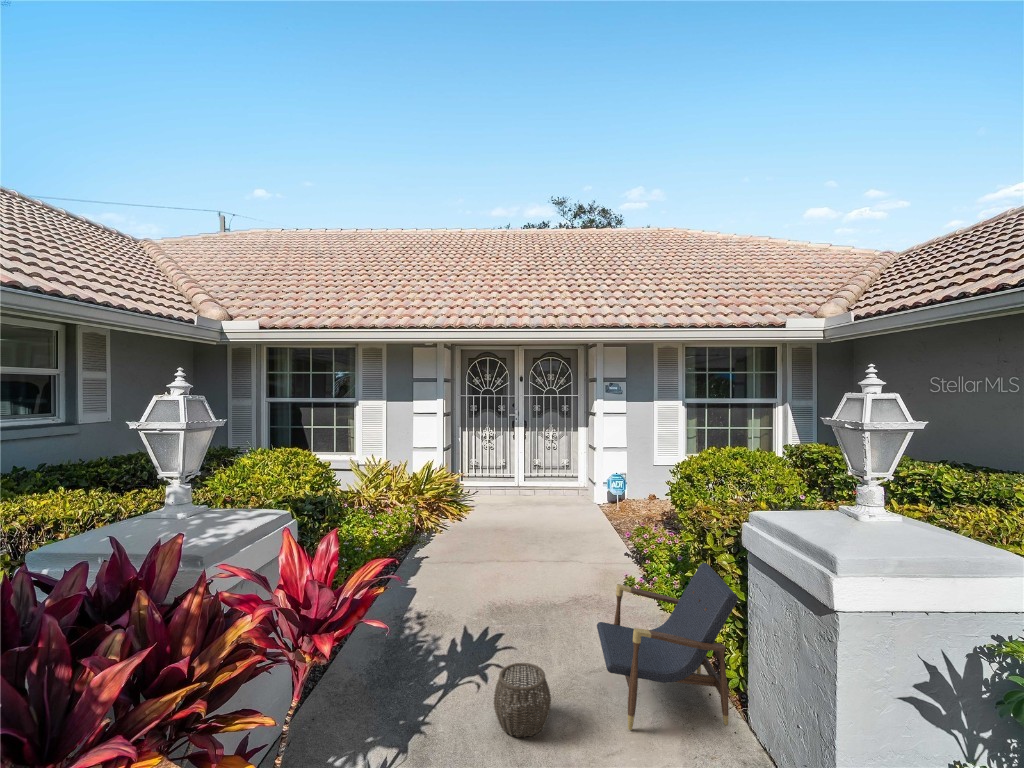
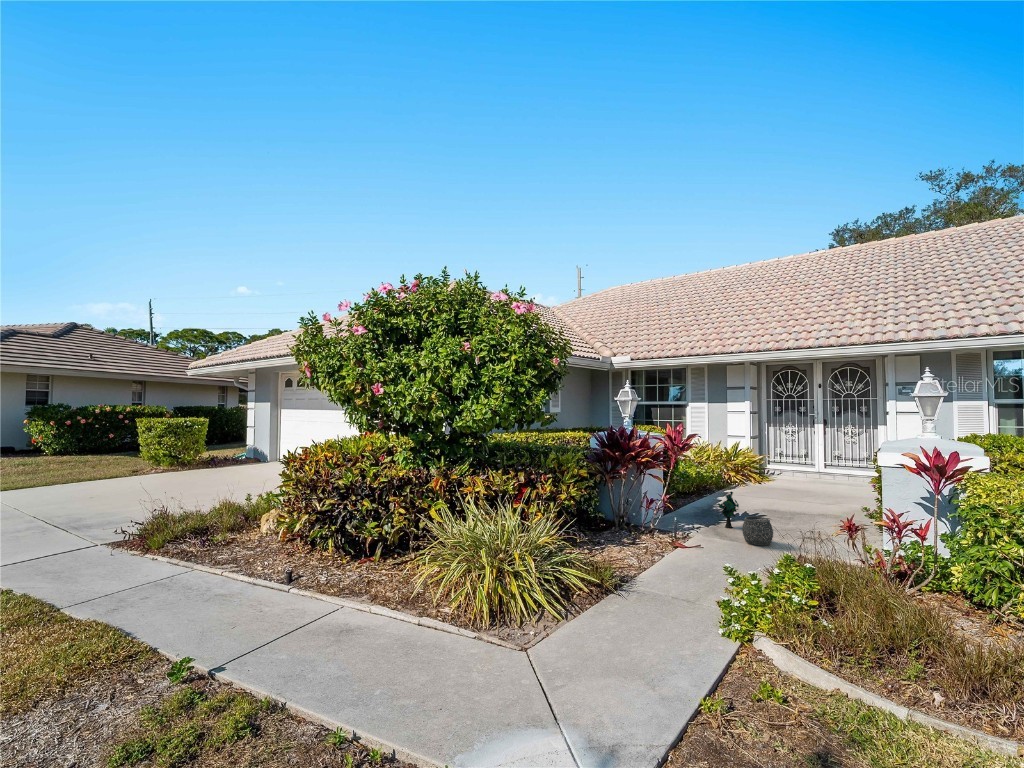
lounge chair: present [597,563,738,730] -> none [805,482,890,562]
decorative plant: none [433,599,473,675] -> present [717,492,739,528]

